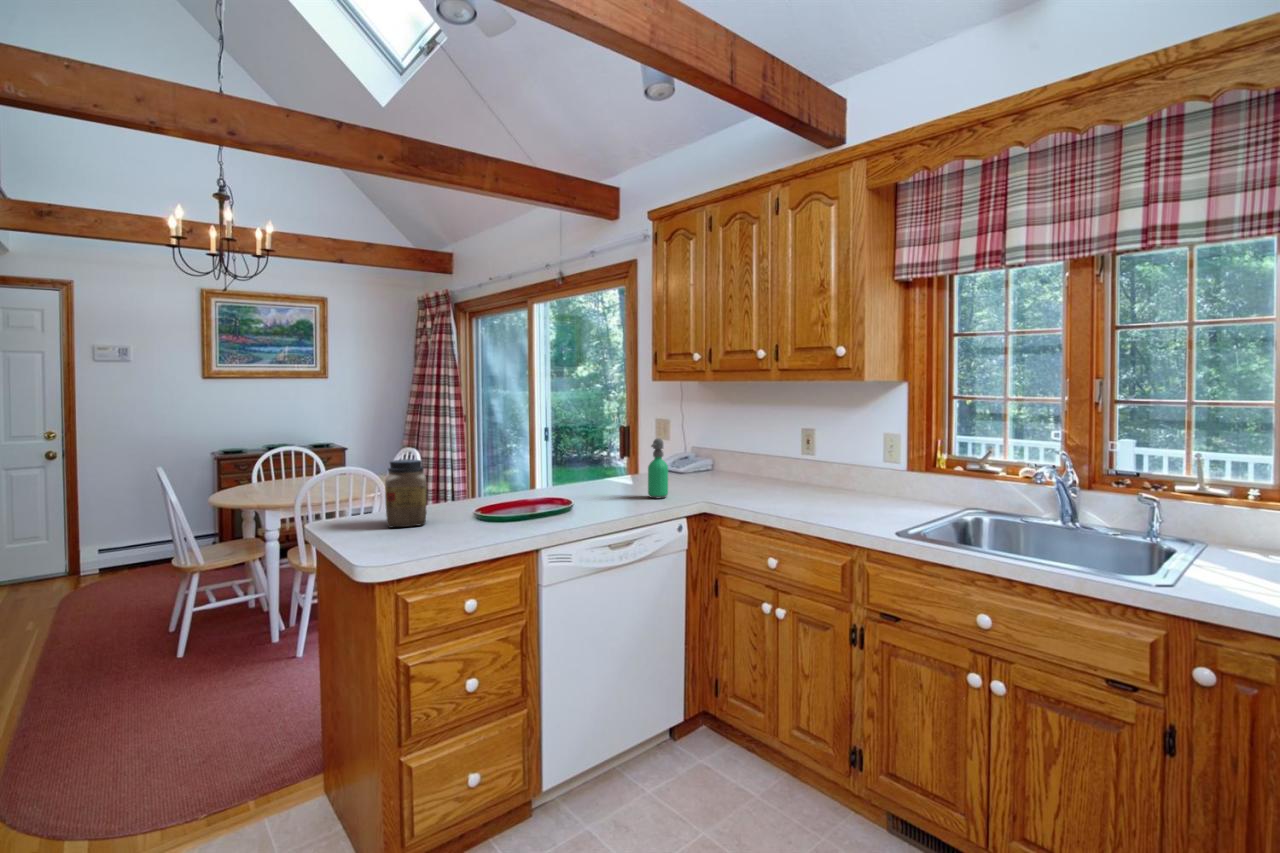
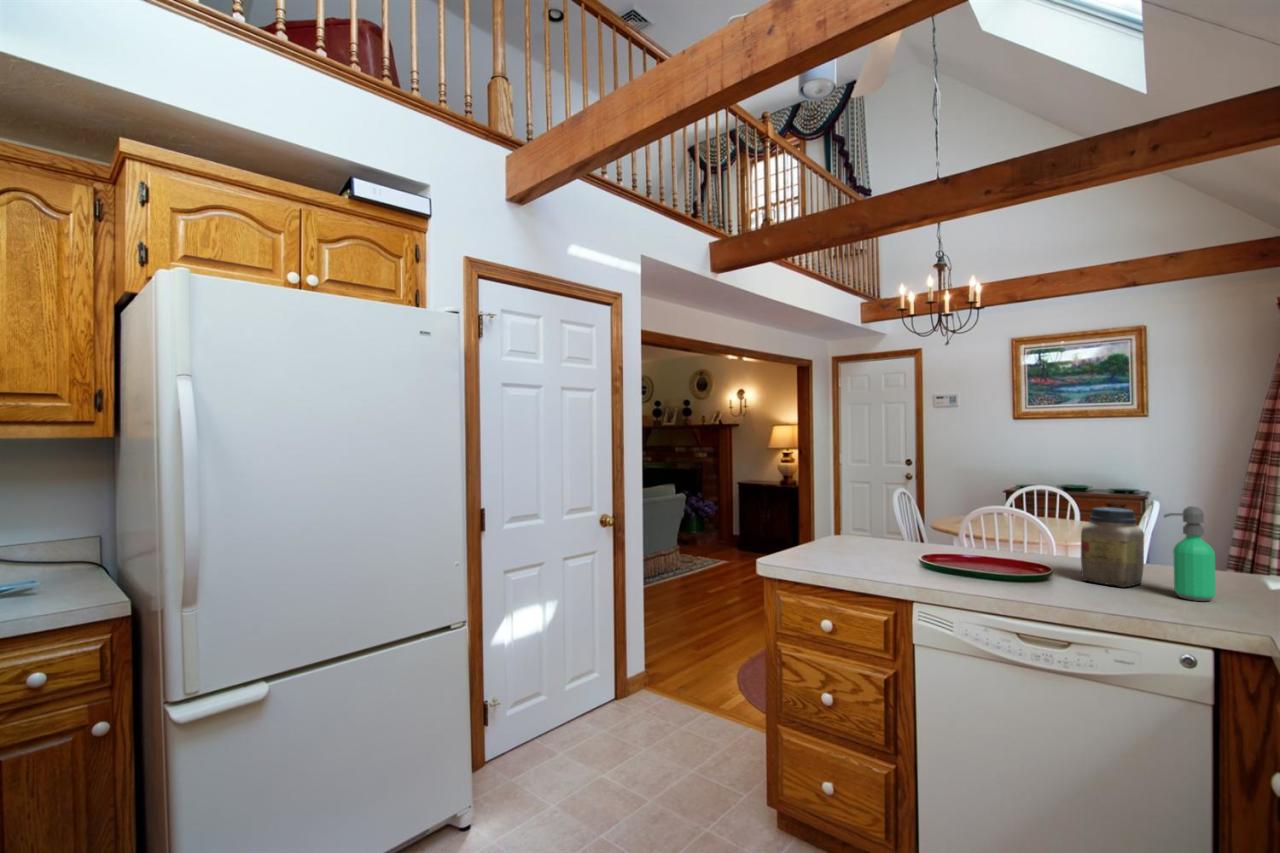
jar: present [385,459,427,528] -> present [1081,507,1144,587]

